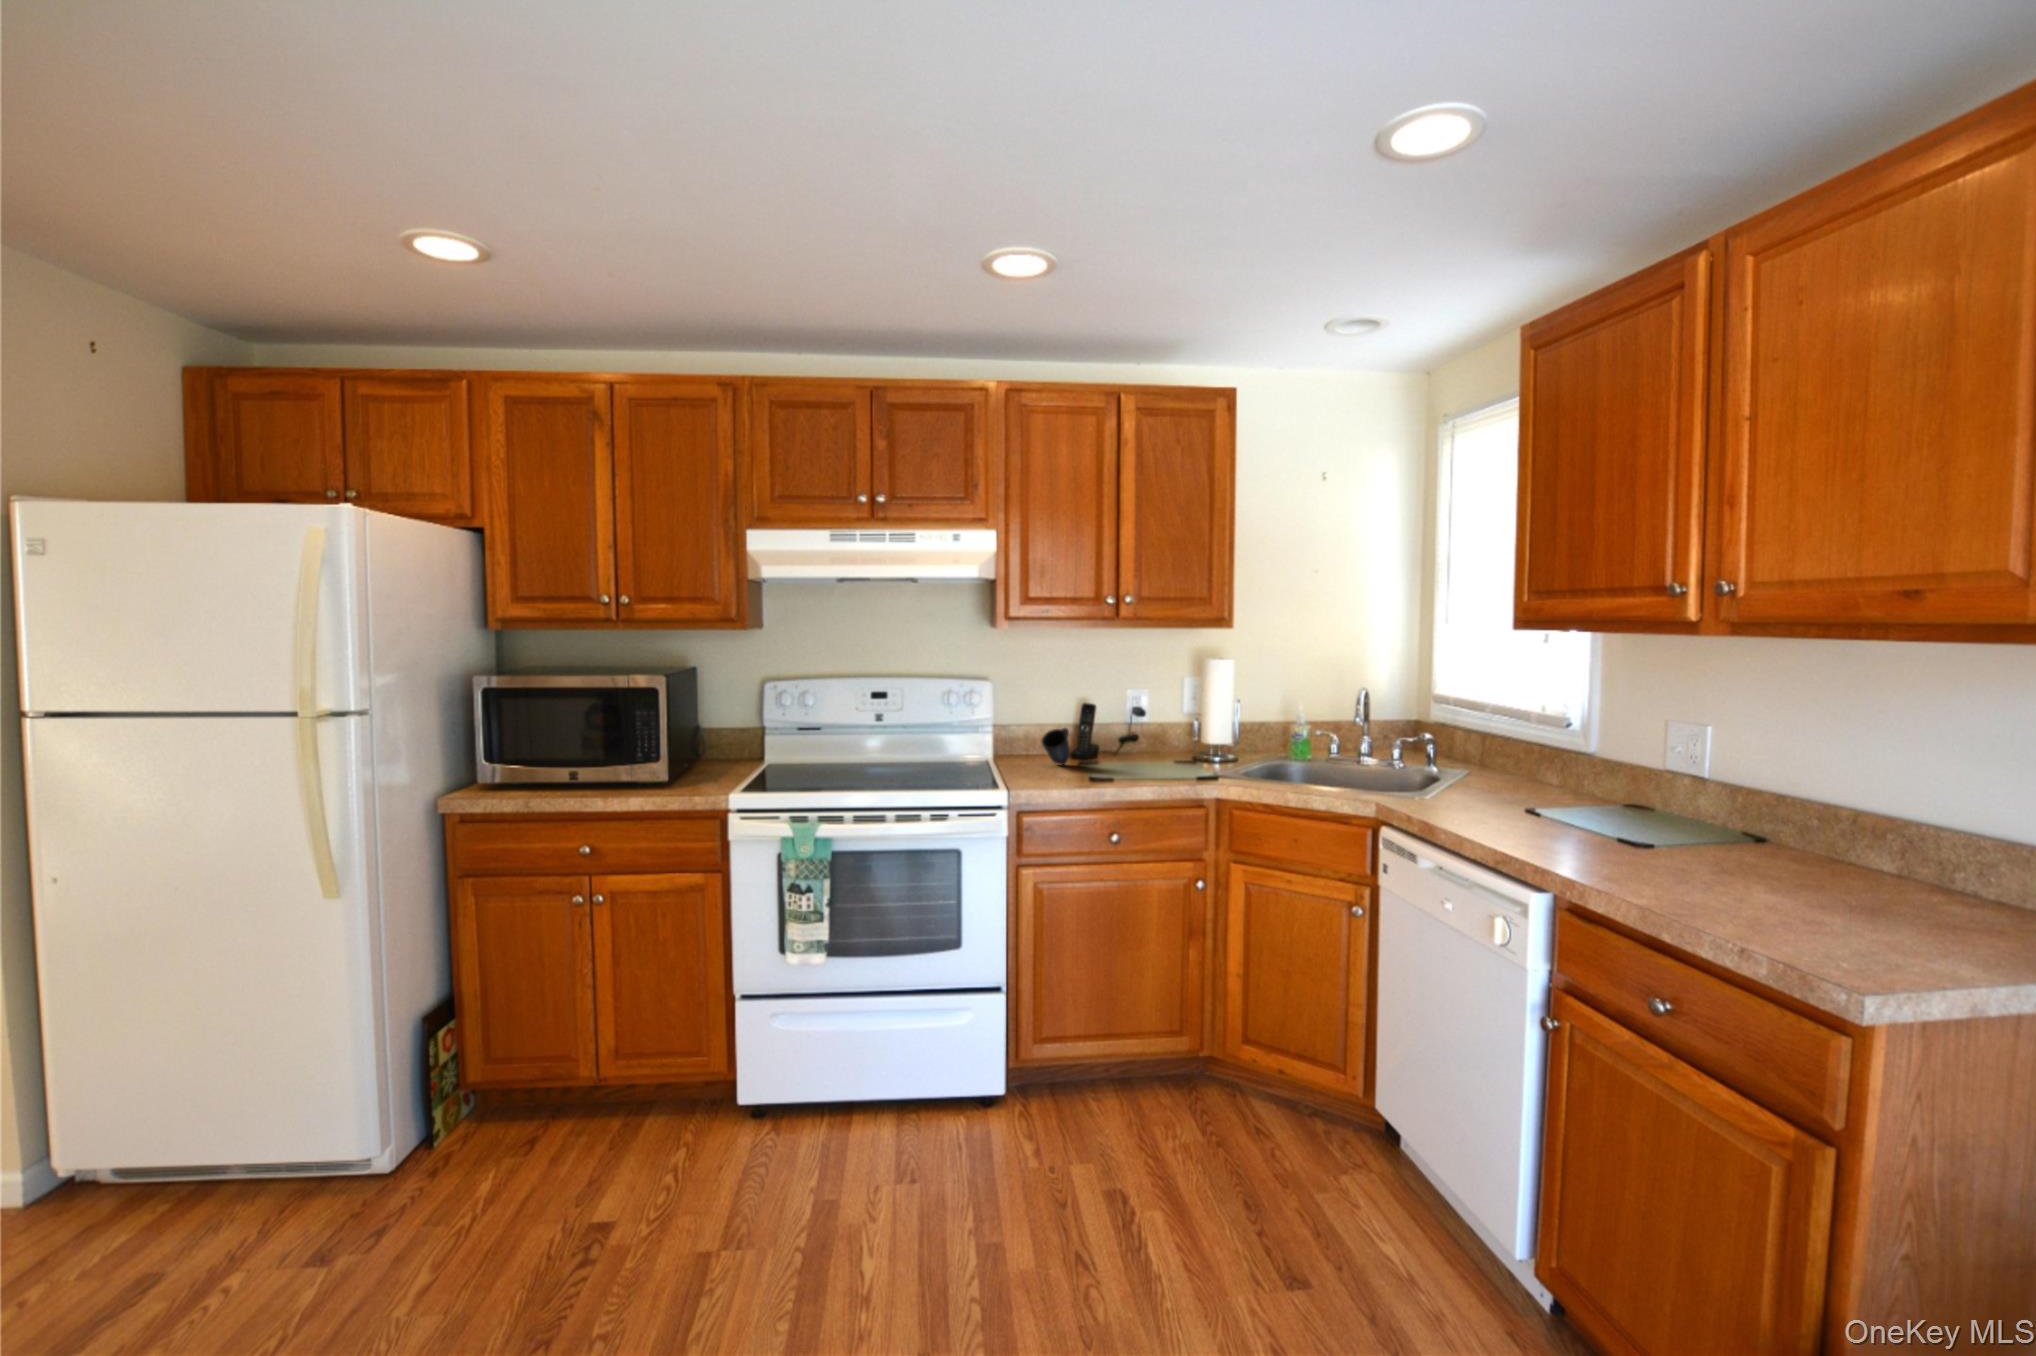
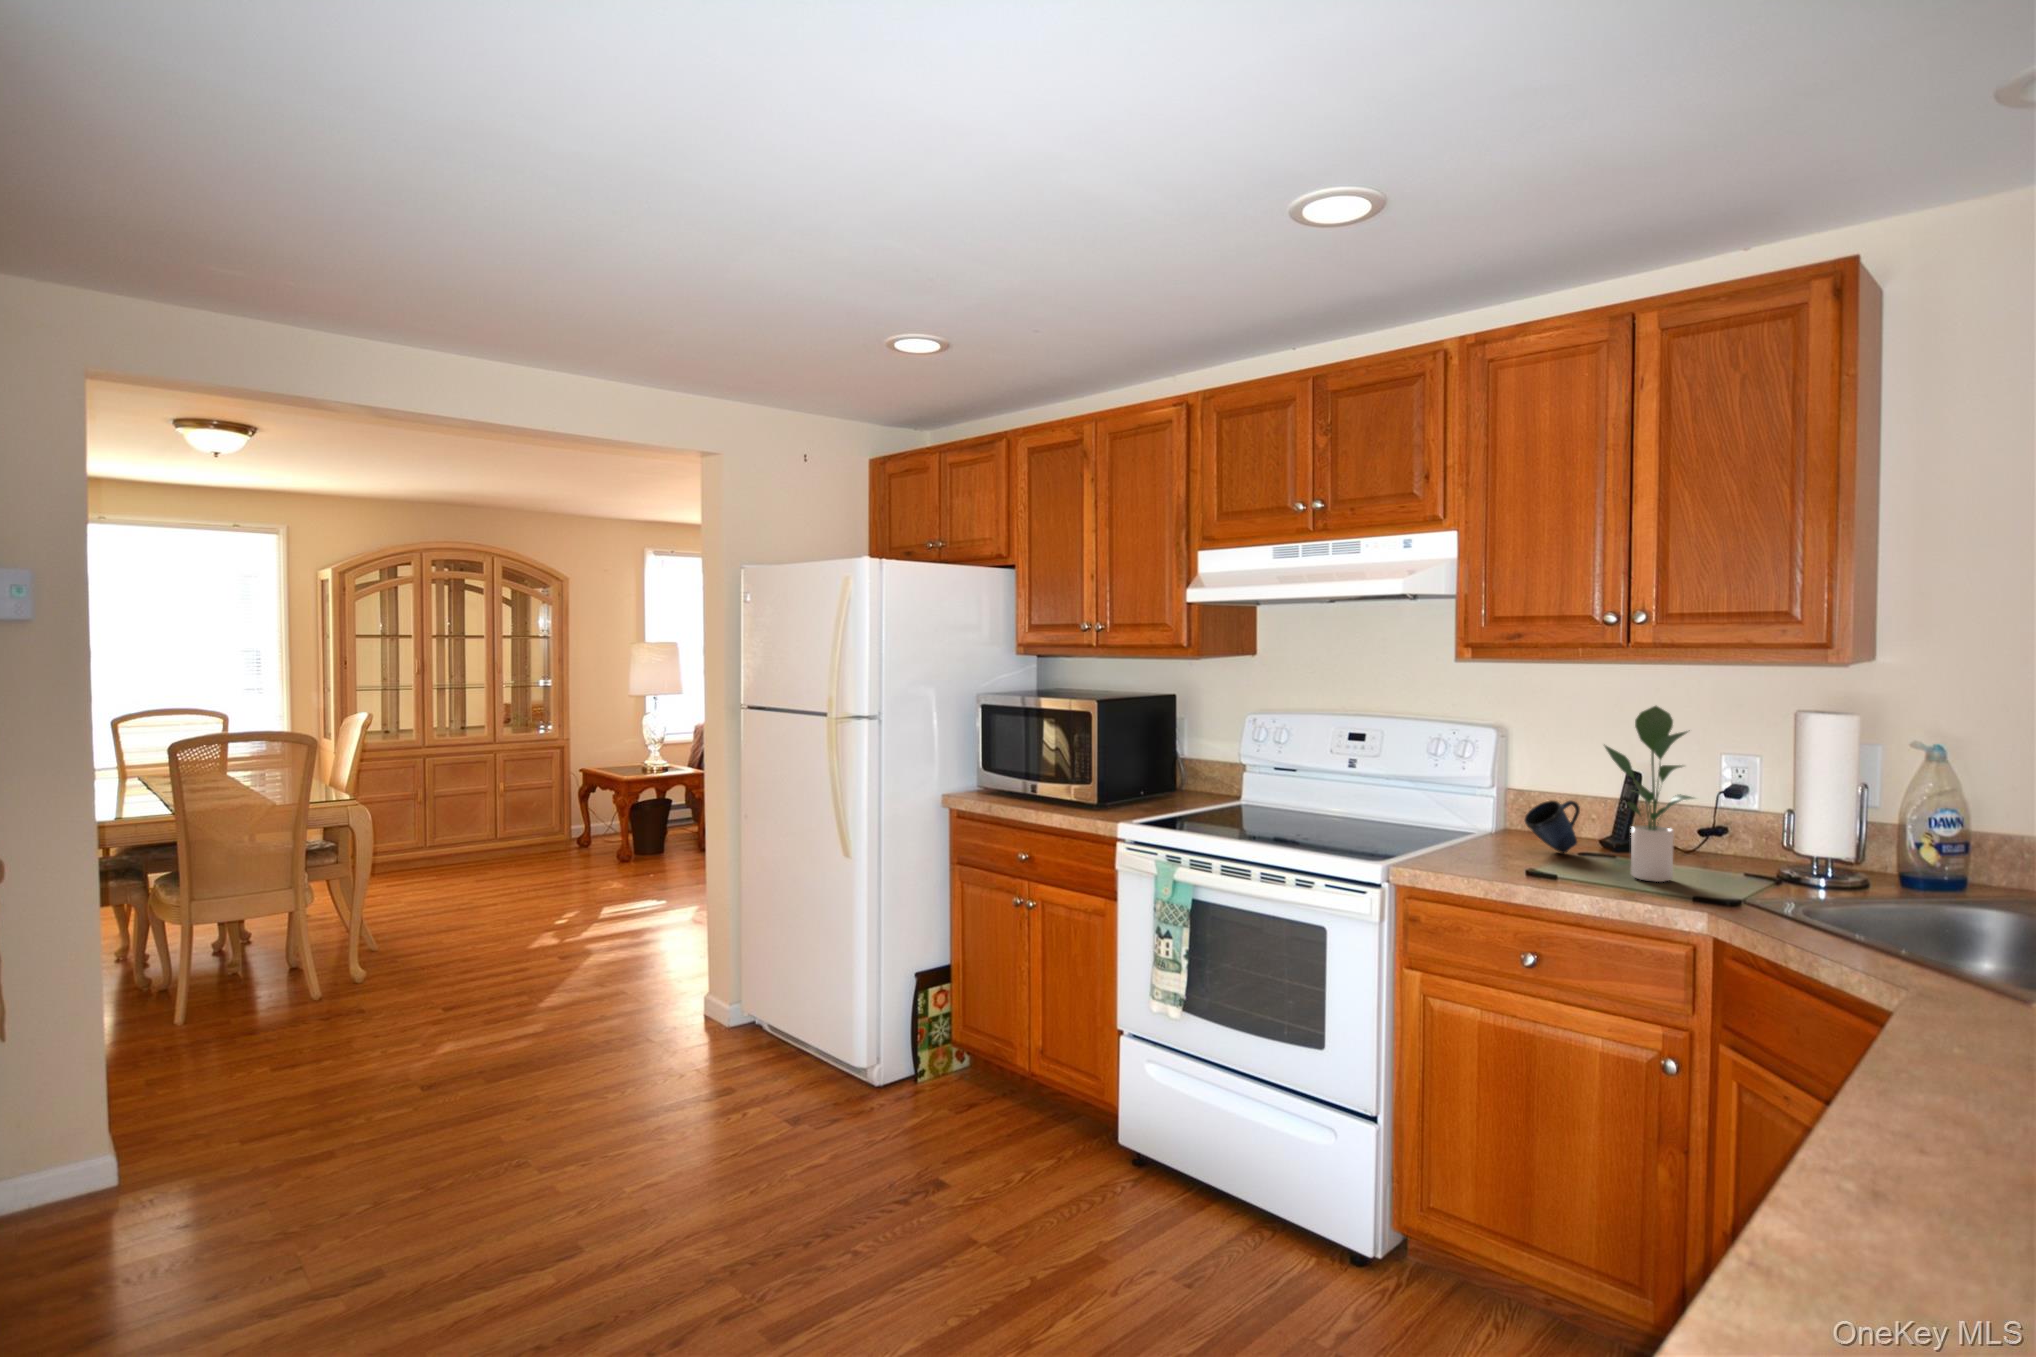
potted plant: none [1122,659,1174,774] -> present [1605,706,1694,882]

